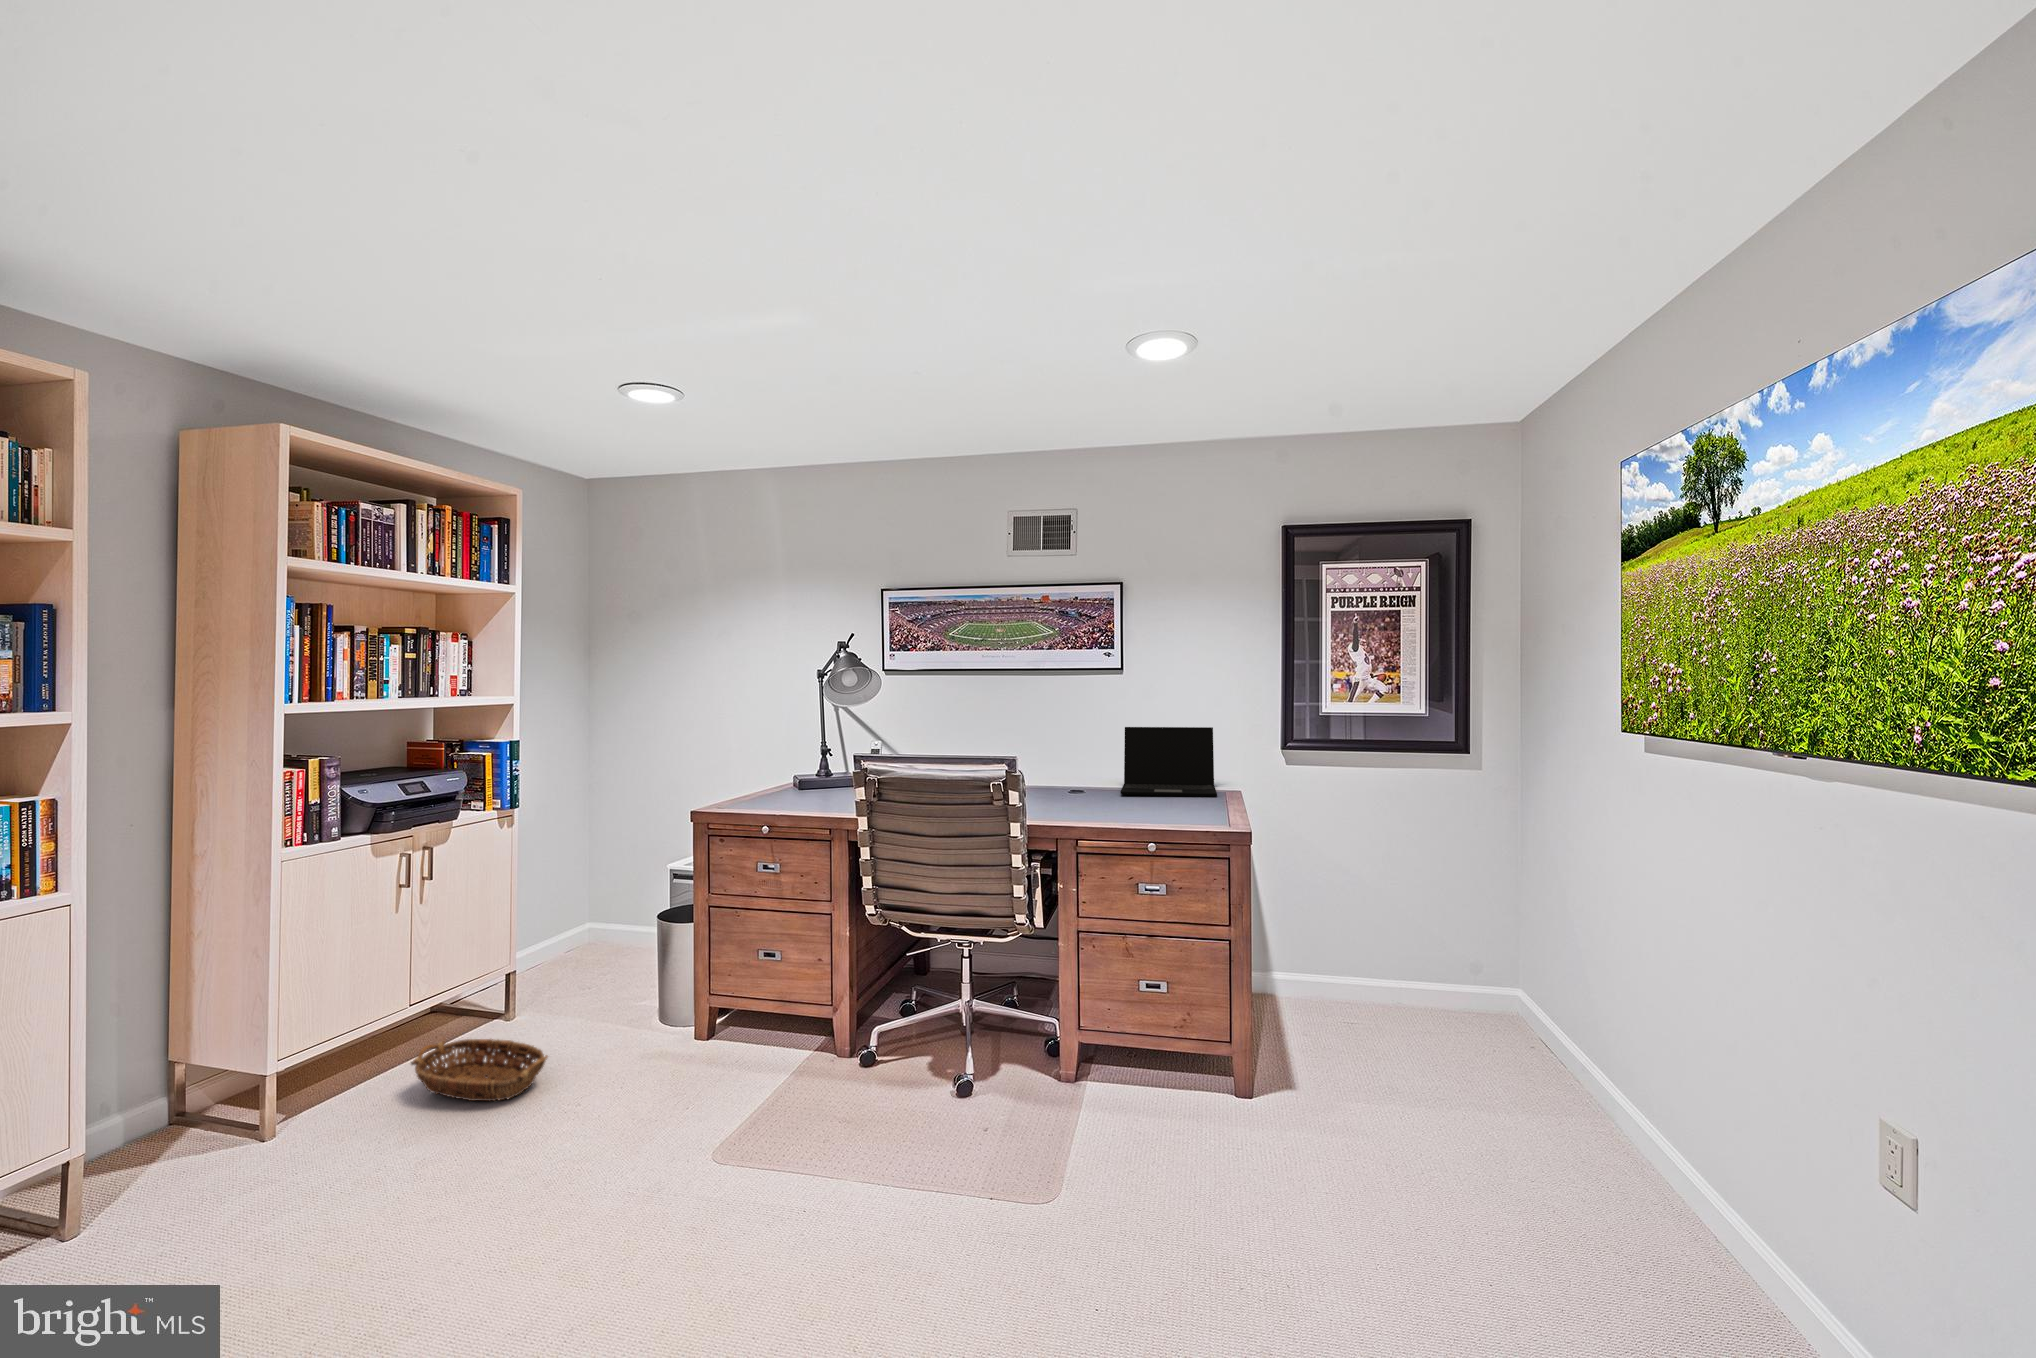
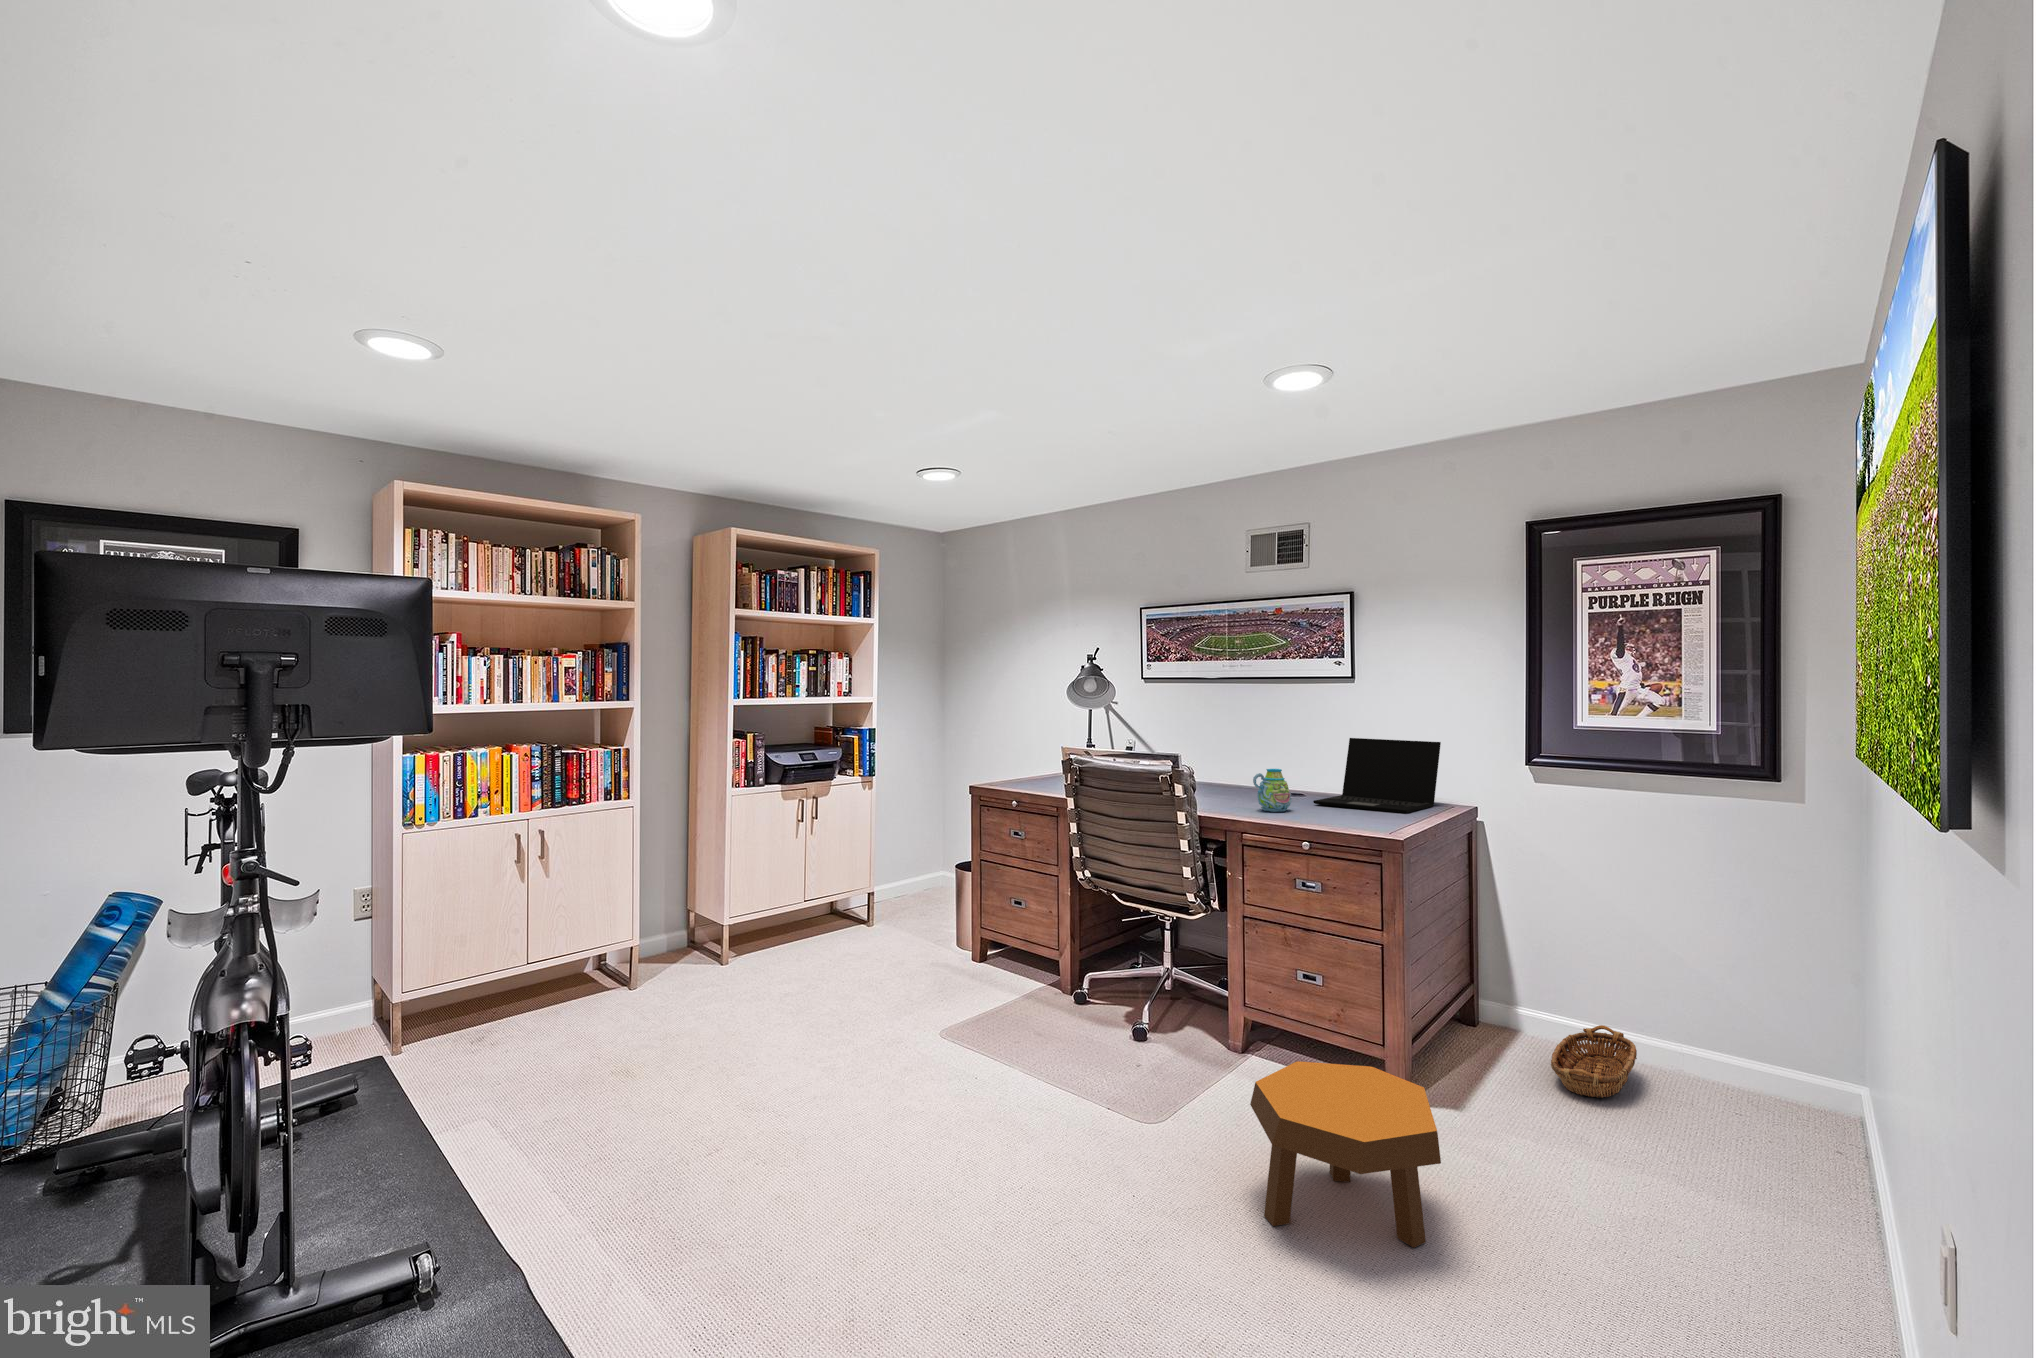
mug: none [1086,762,1121,807] -> present [1253,769,1292,812]
basket: present [411,1039,548,1101] -> present [1551,1025,1637,1097]
footstool: none [1284,1063,1496,1284] -> present [1250,1061,1441,1248]

